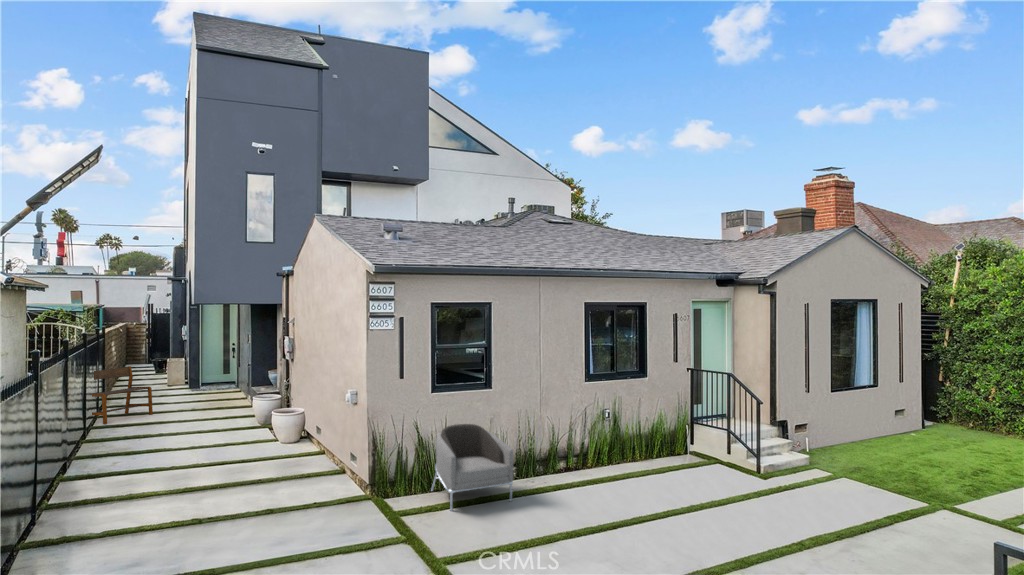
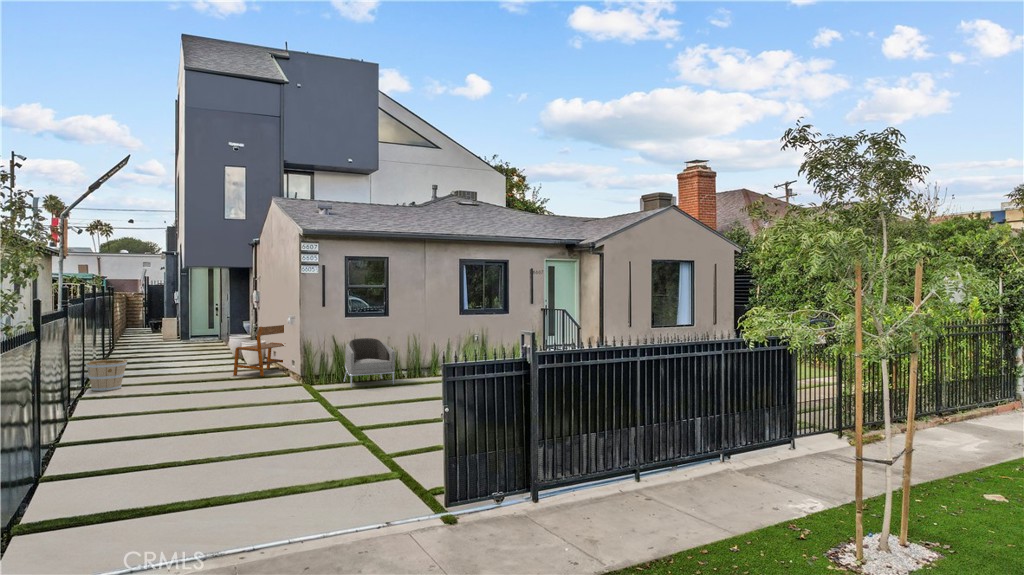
bench: present [92,366,153,424] -> present [233,325,284,376]
wooden bucket: none [40,465,107,523] -> present [86,359,127,391]

